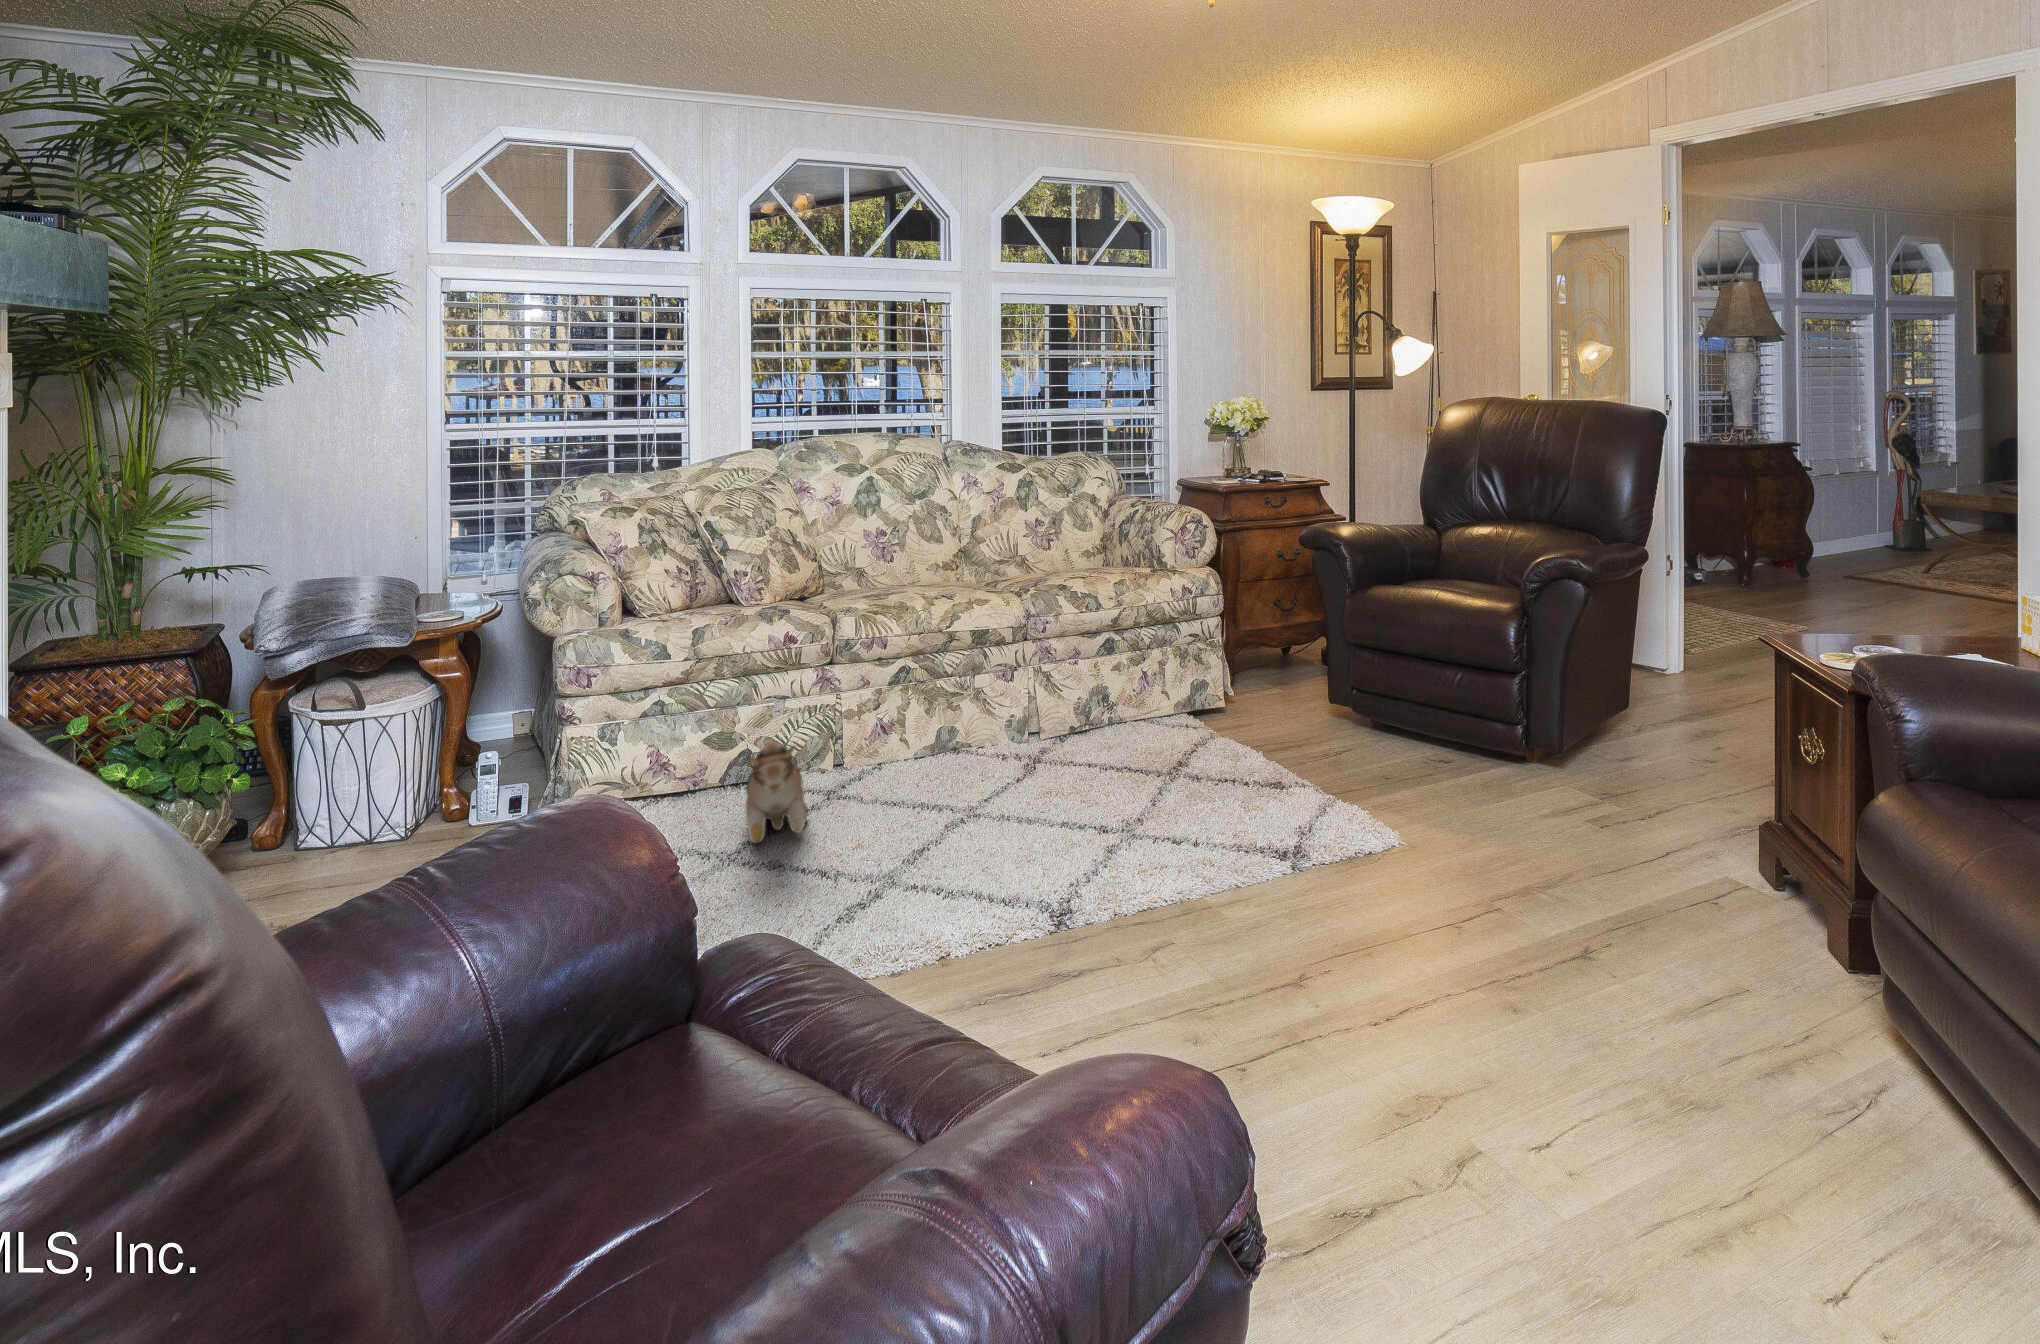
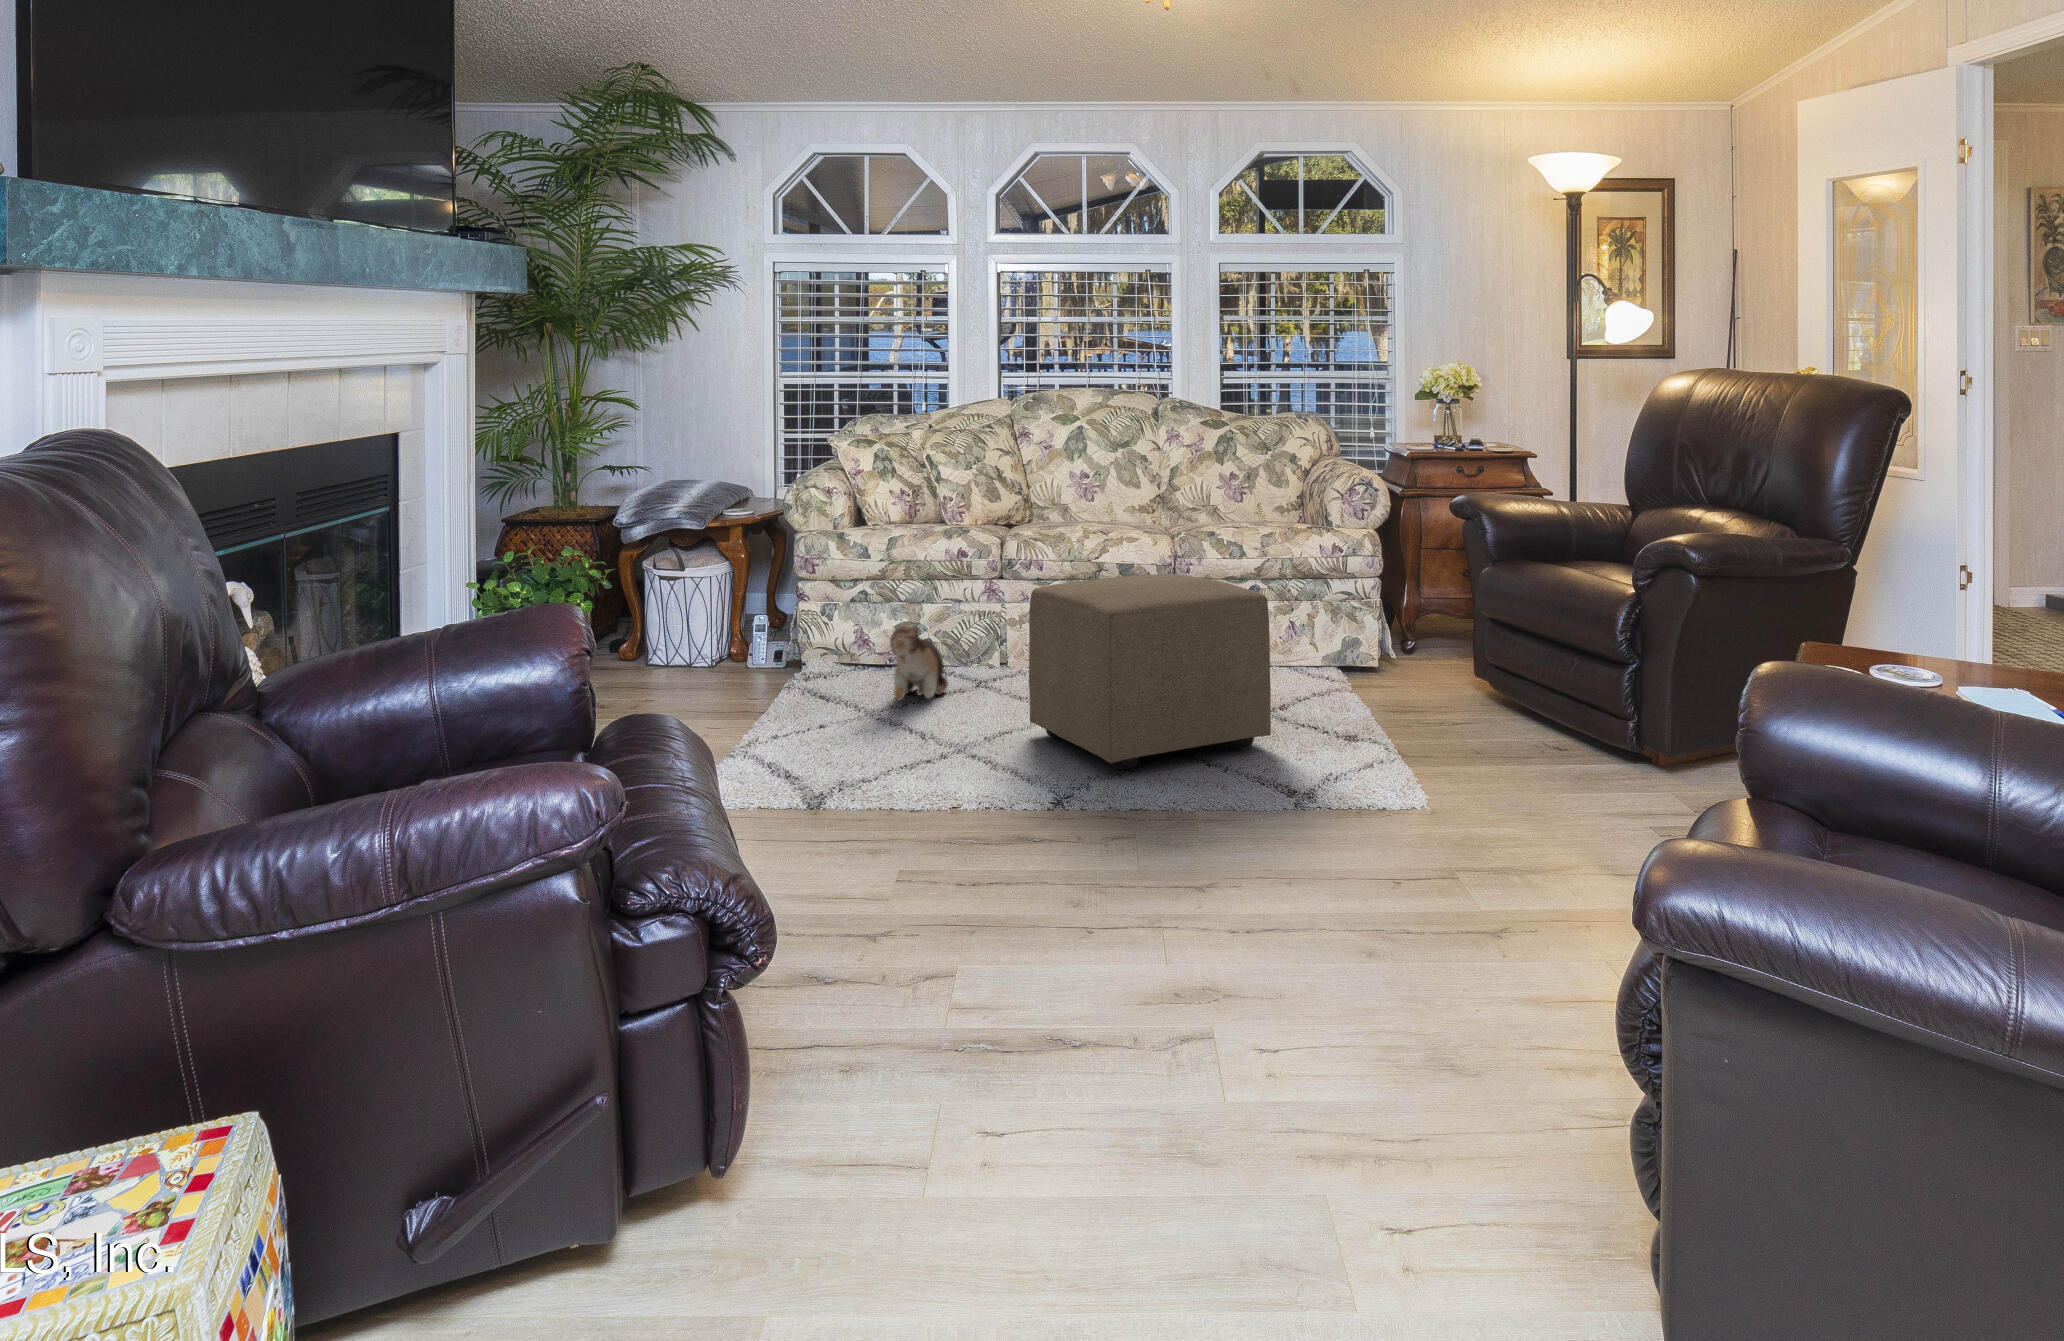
ottoman: none [977,641,1265,889] -> present [1029,574,1271,769]

